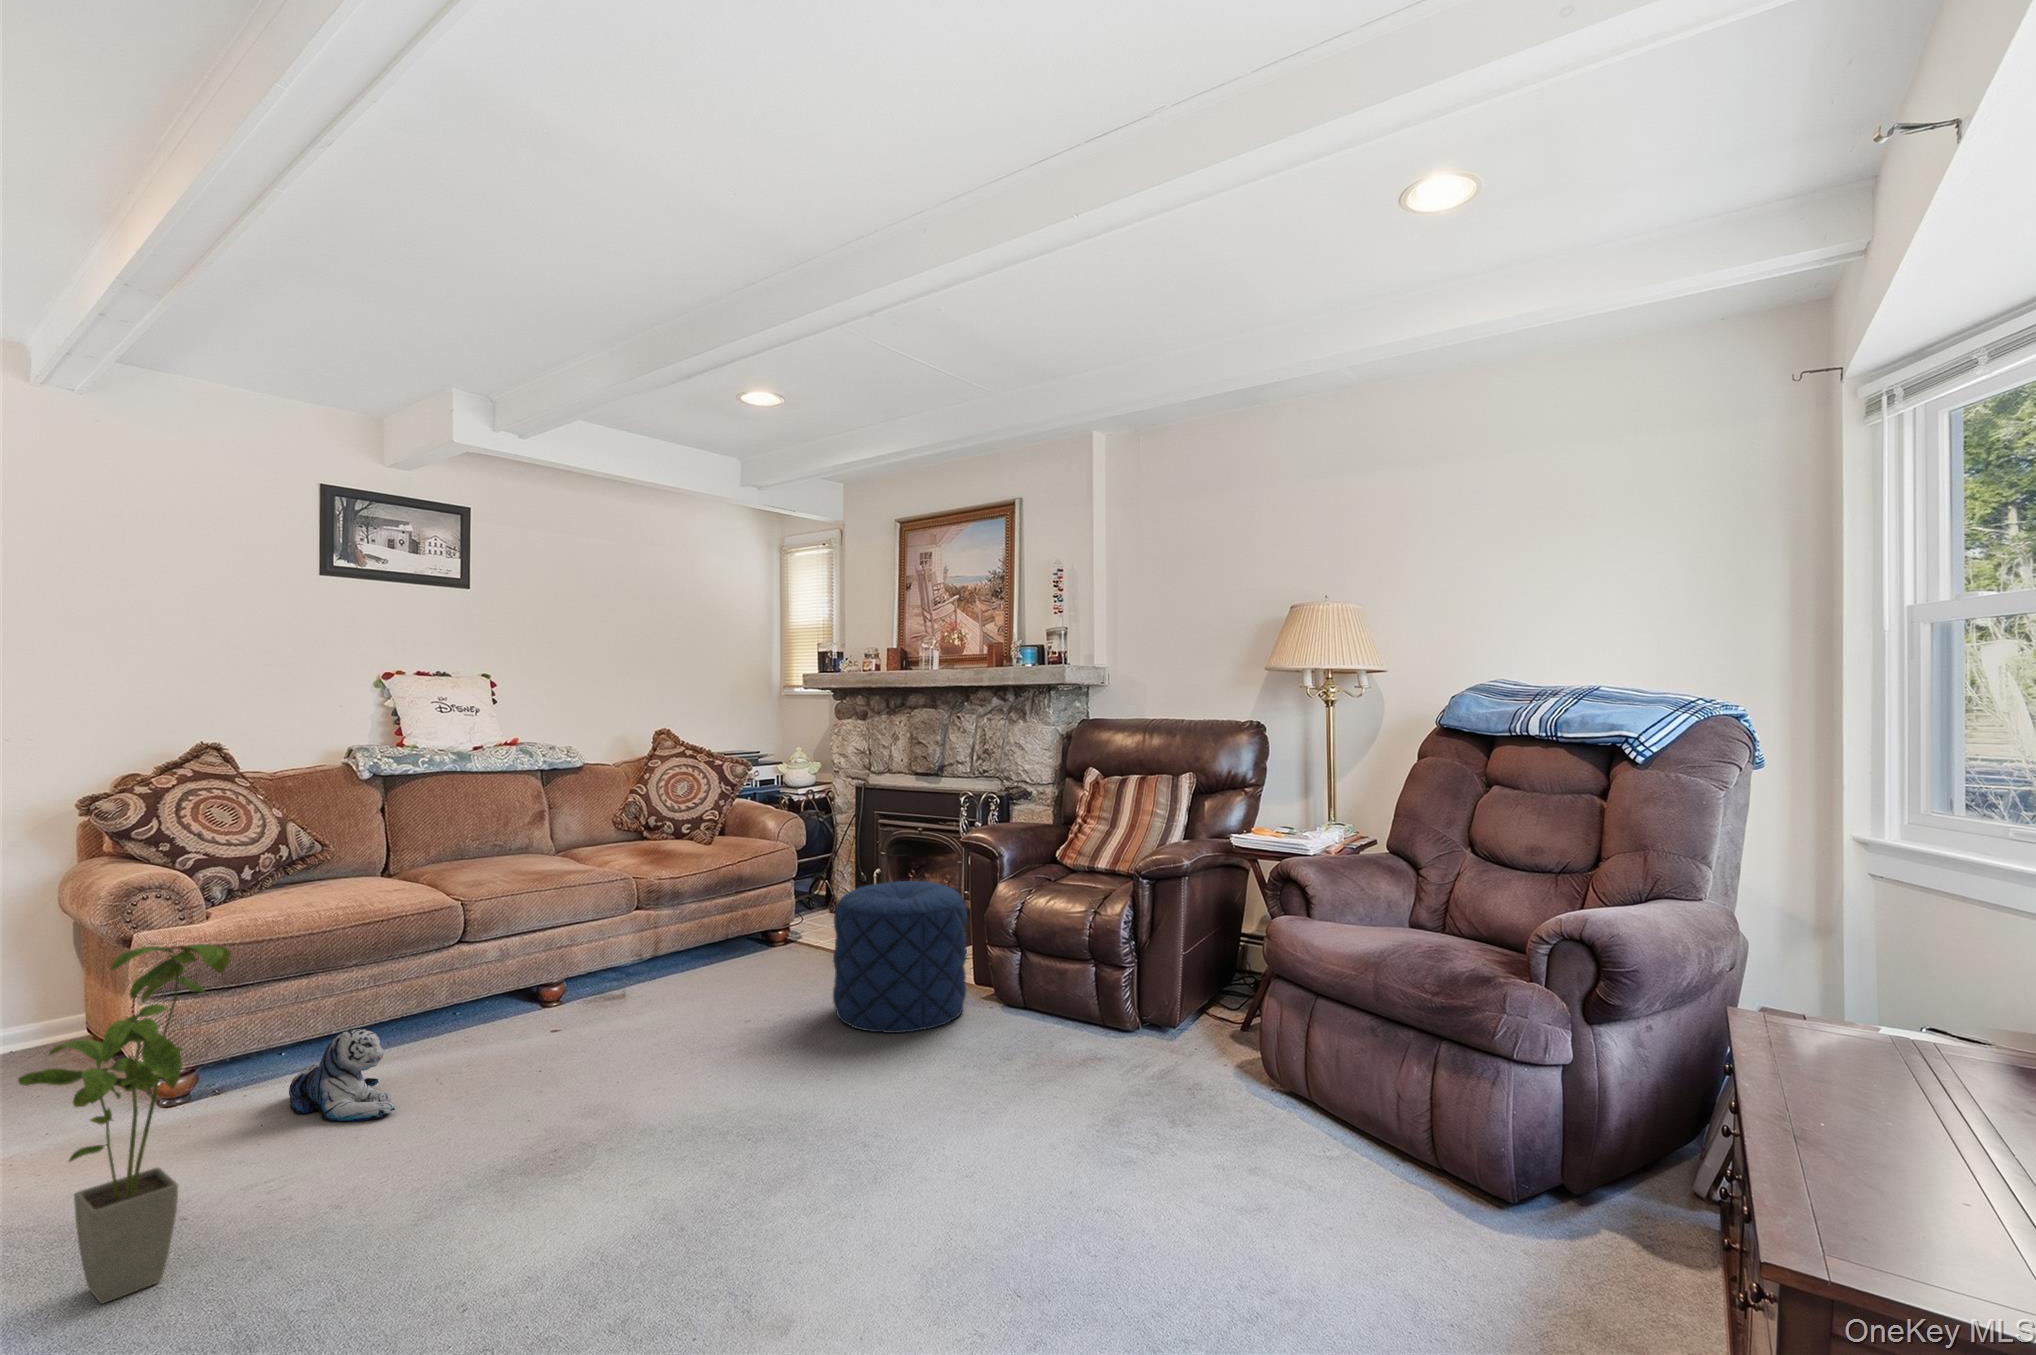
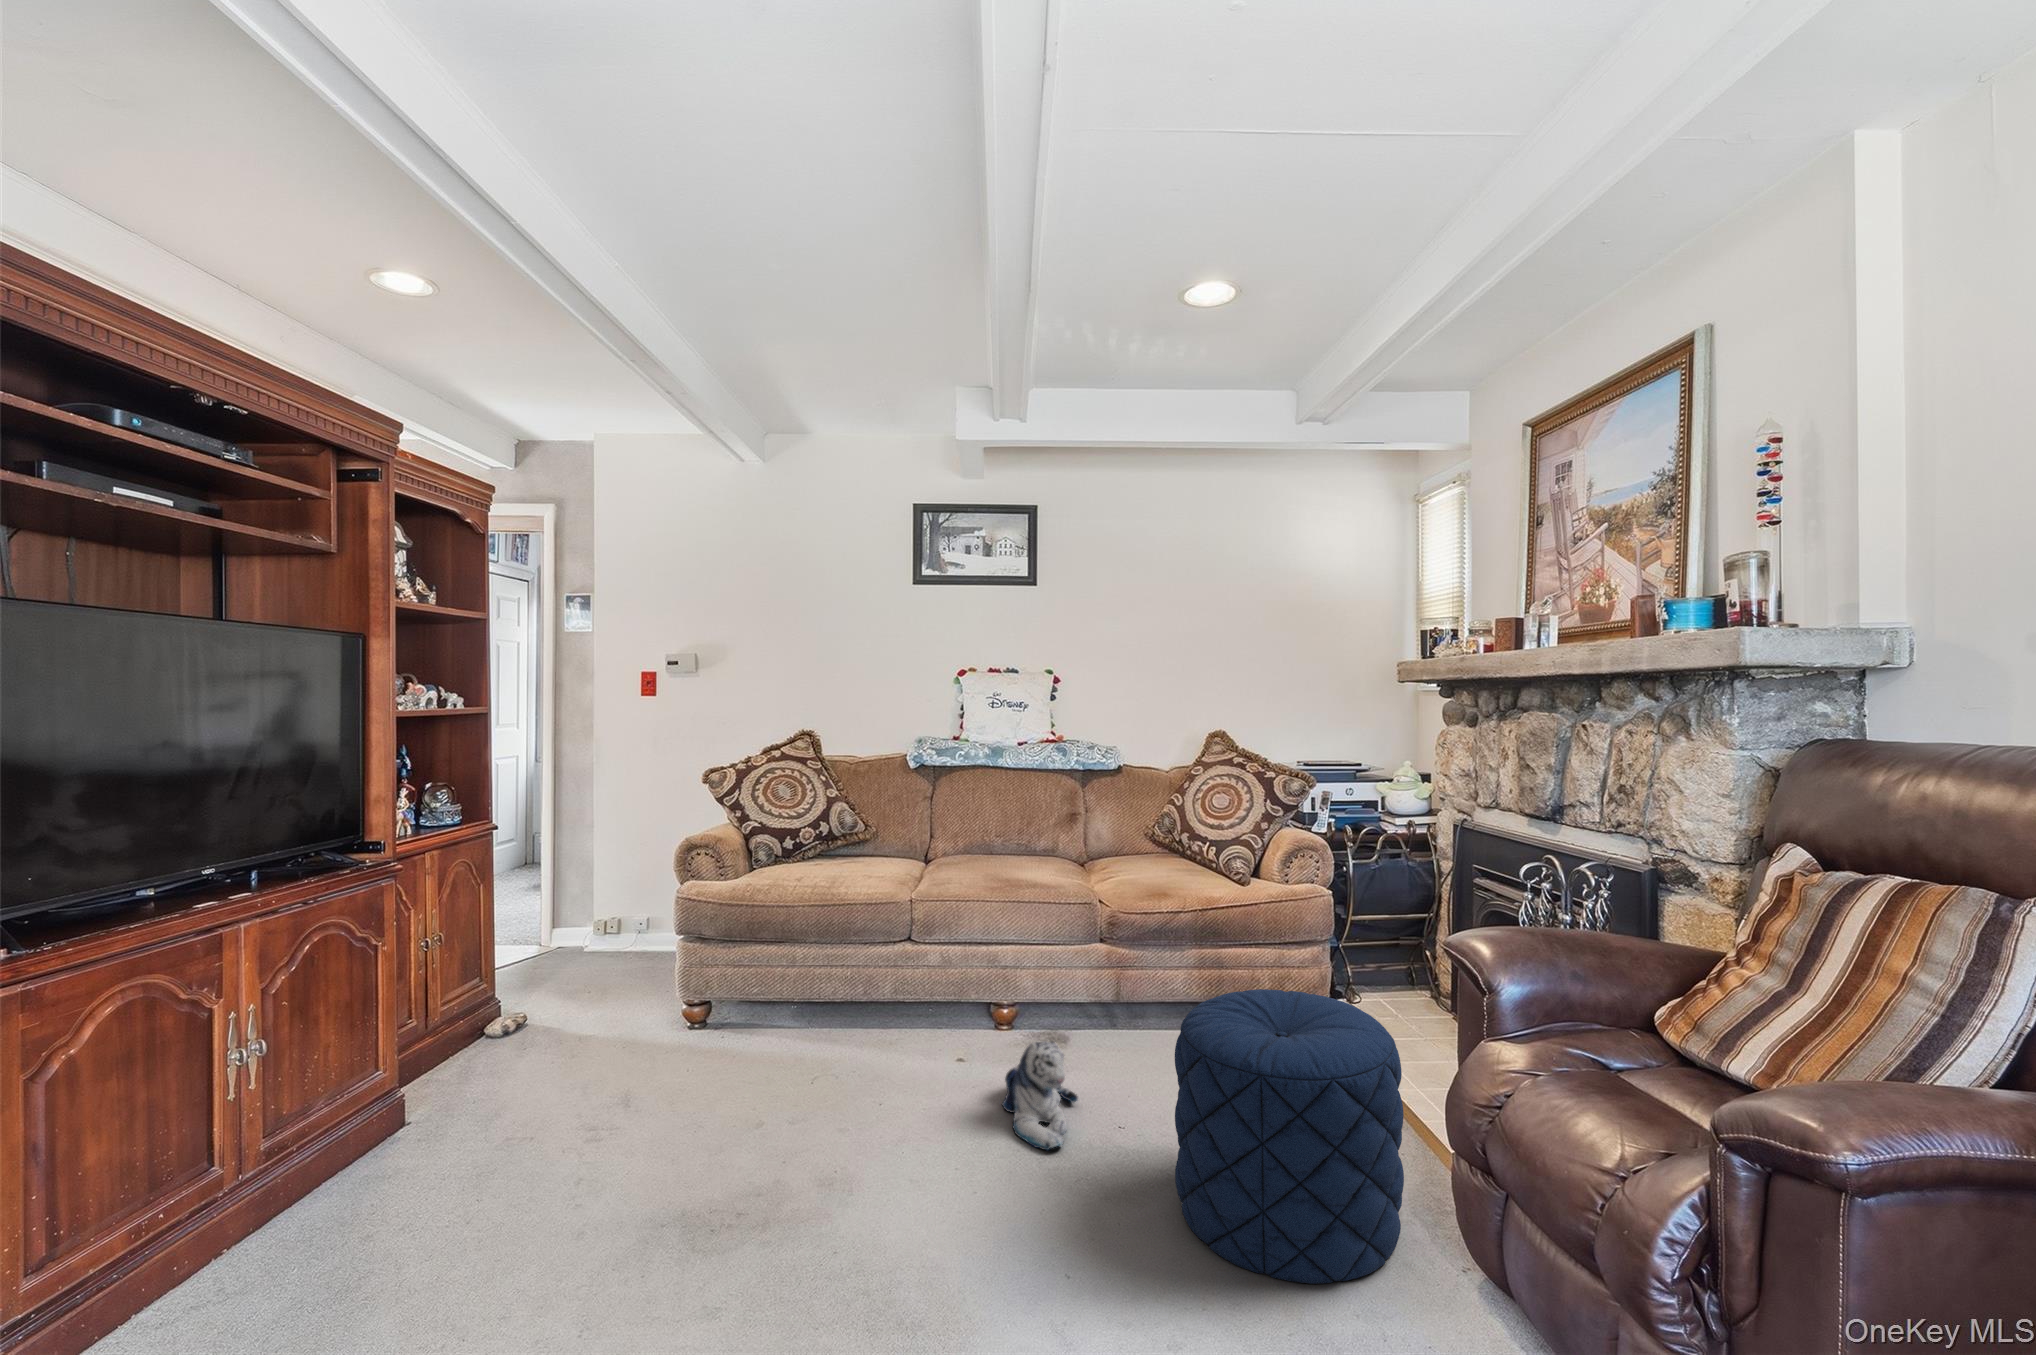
house plant: present [18,944,231,1303] -> none [299,912,476,1205]
plush toy: present [289,1028,395,1122] -> present [1002,1041,1078,1150]

